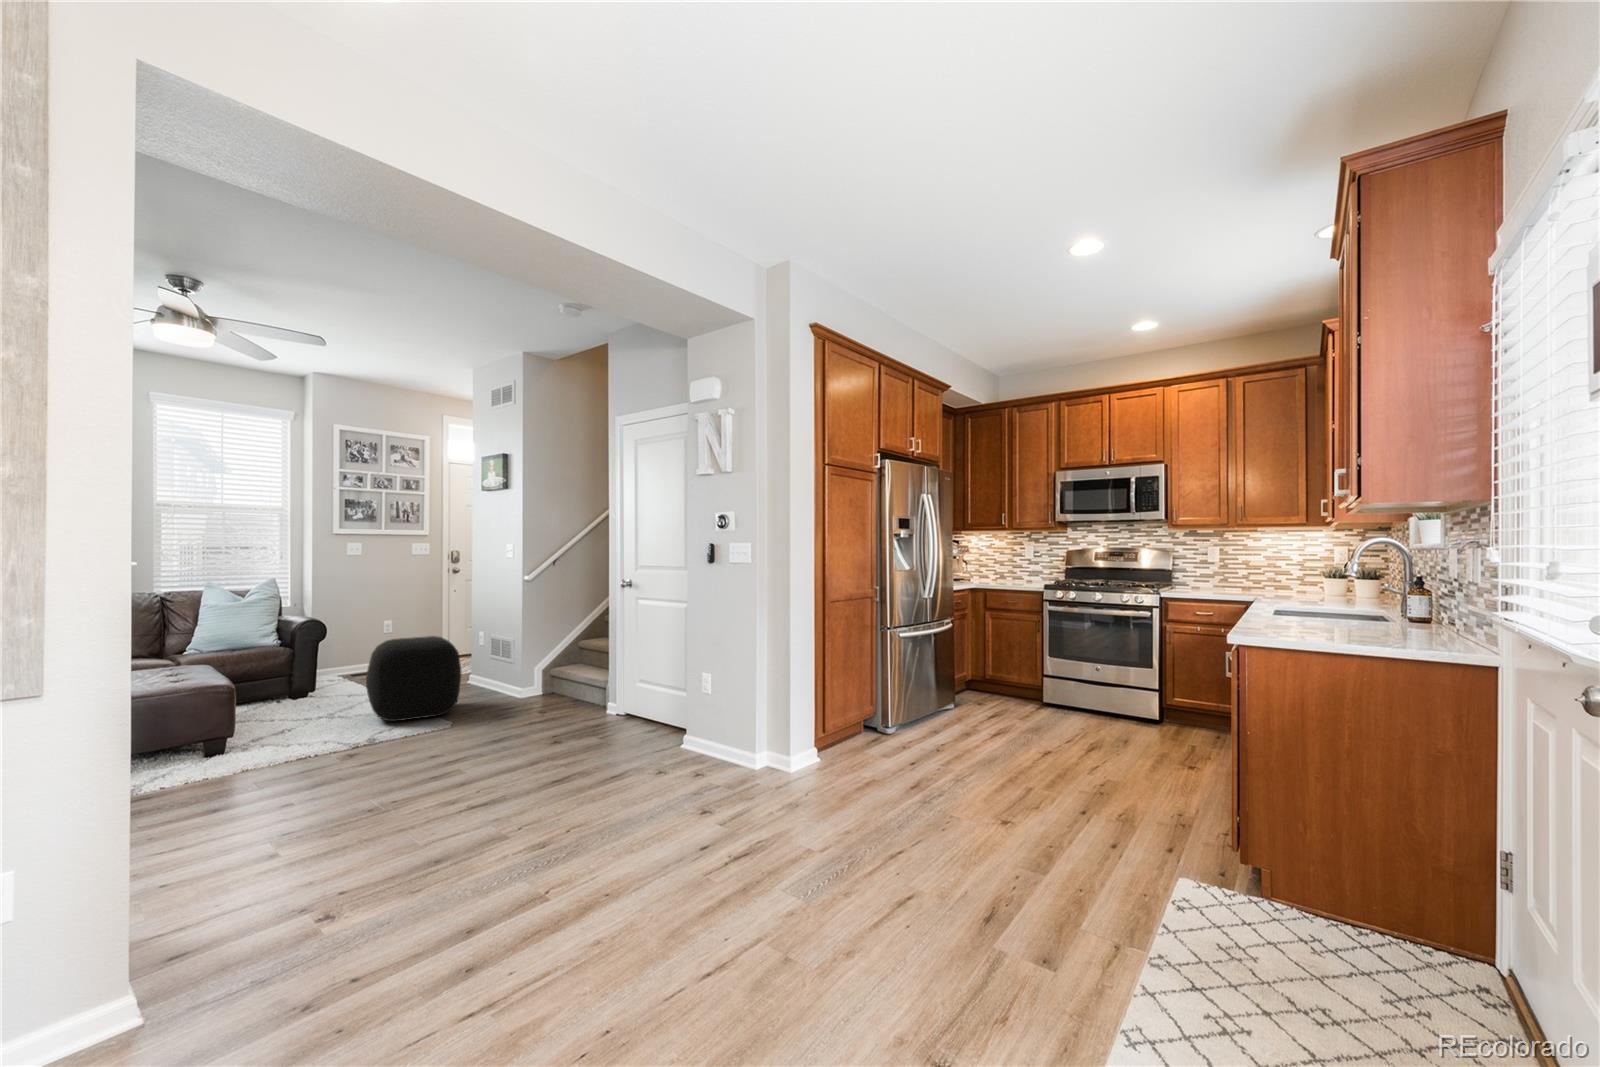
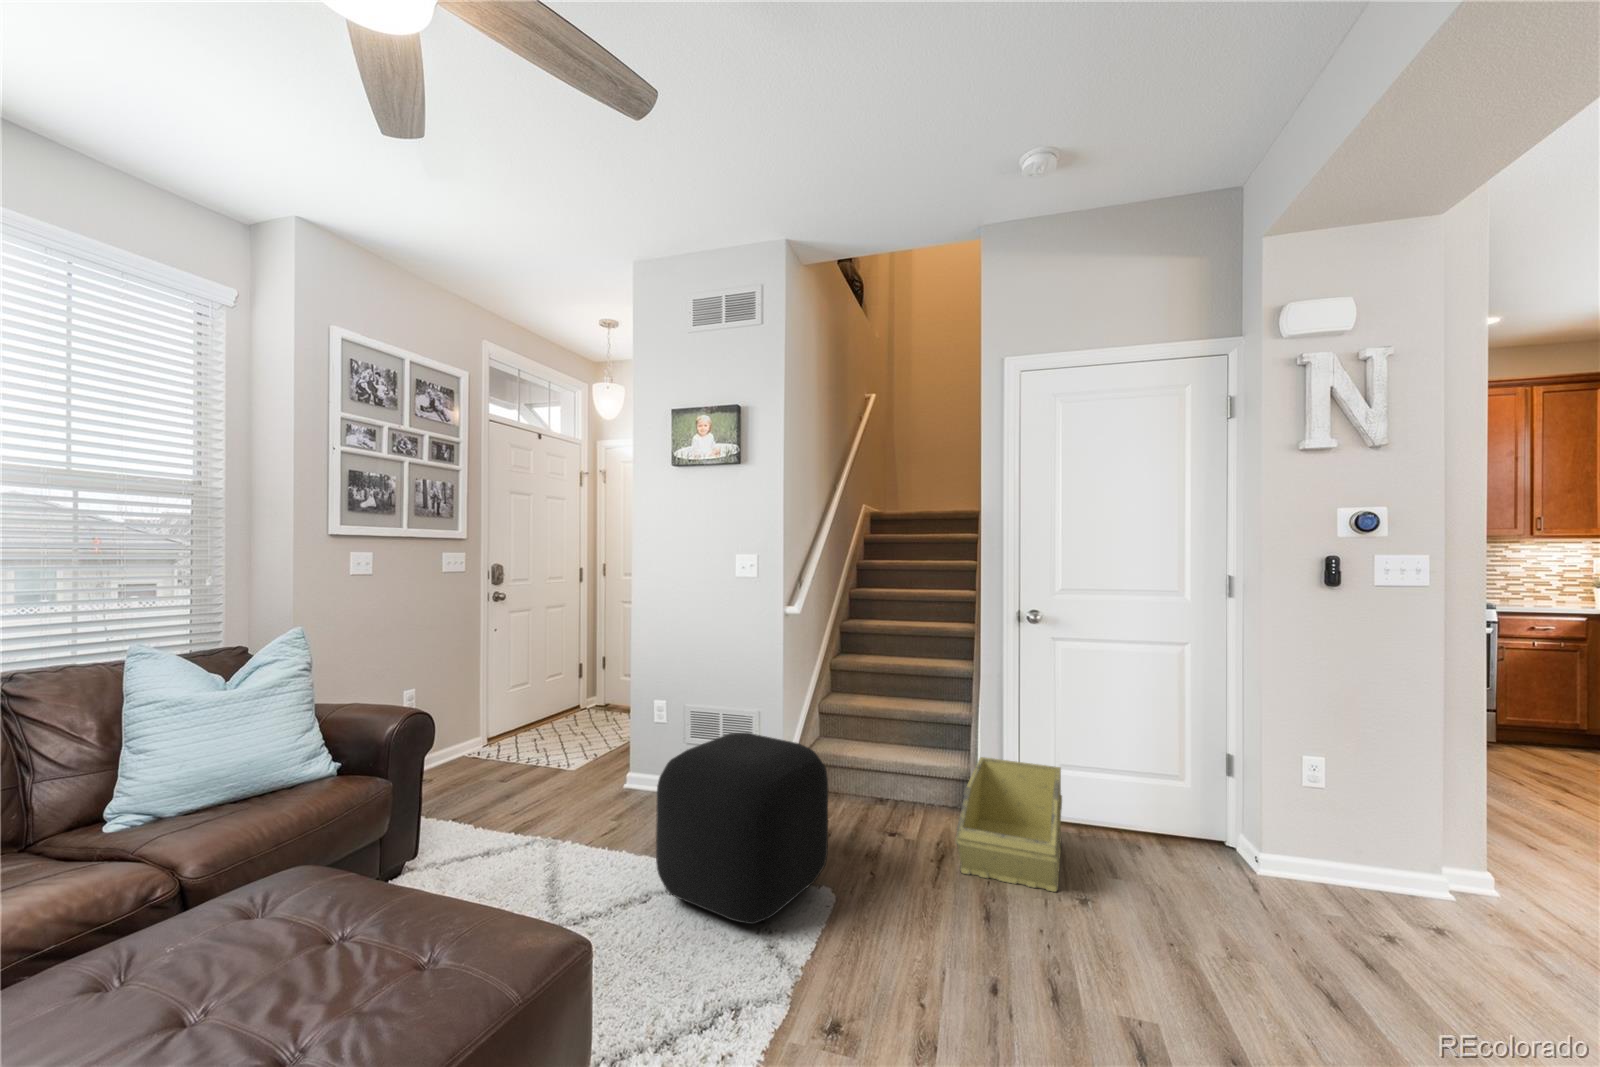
storage bin: none [507,668,619,732] -> present [955,757,1062,892]

